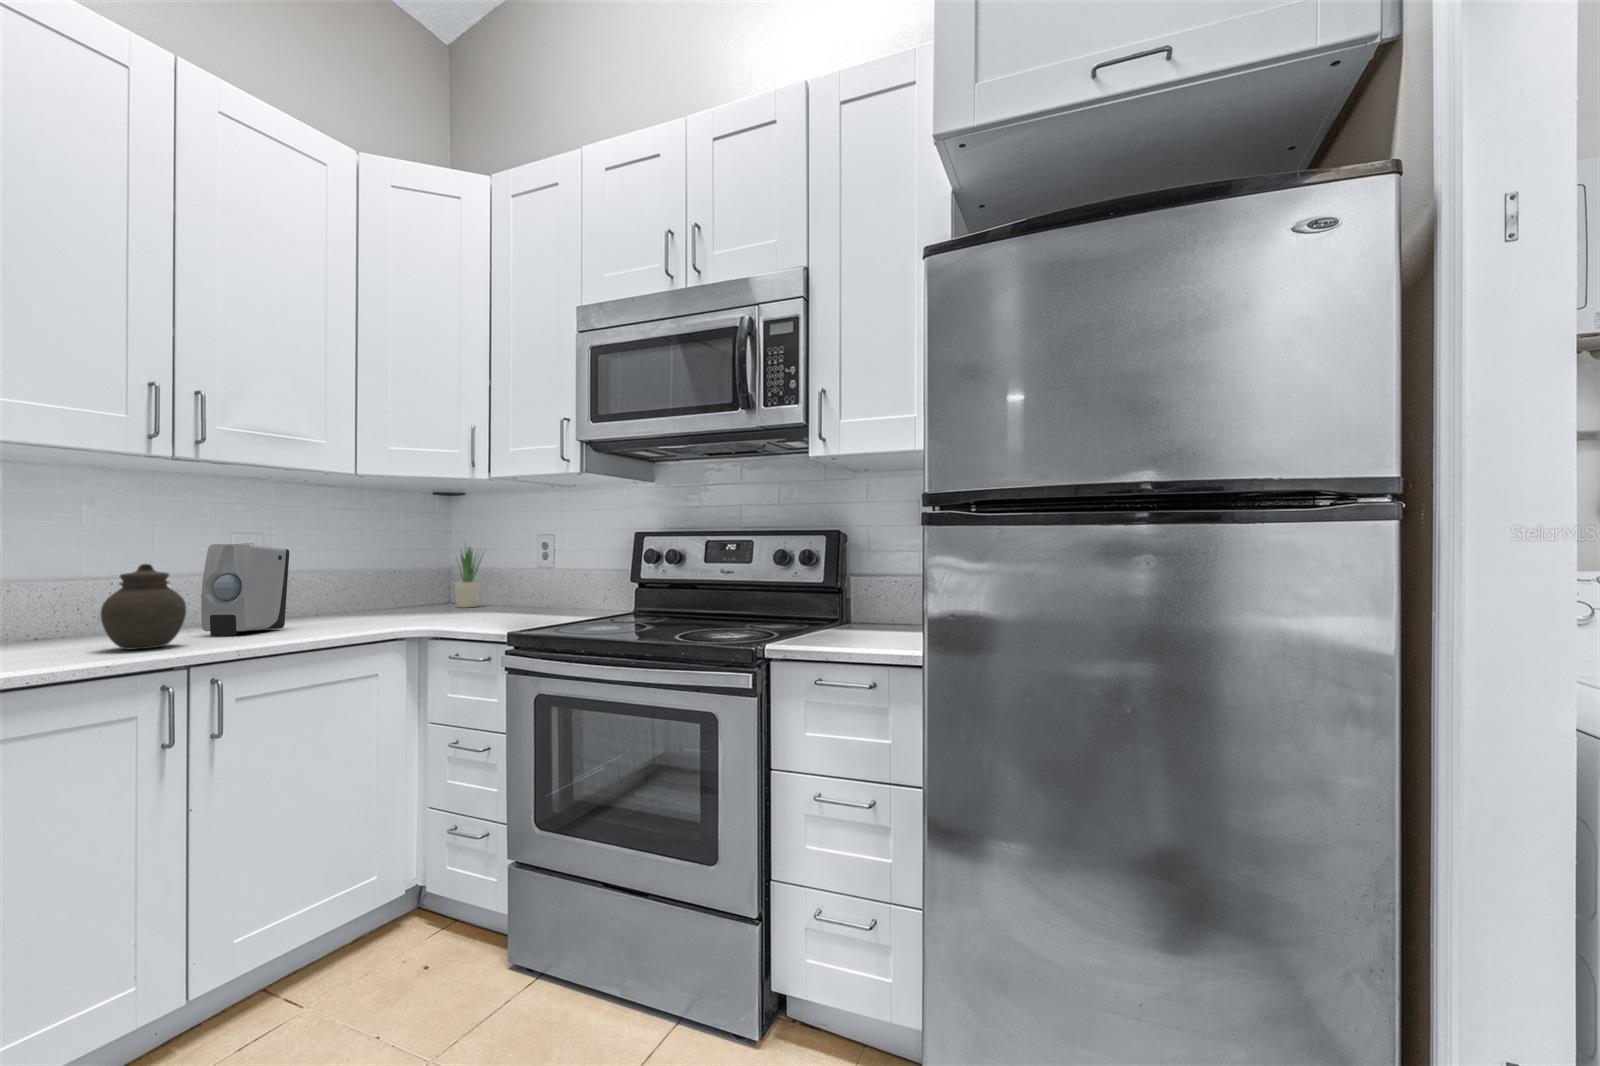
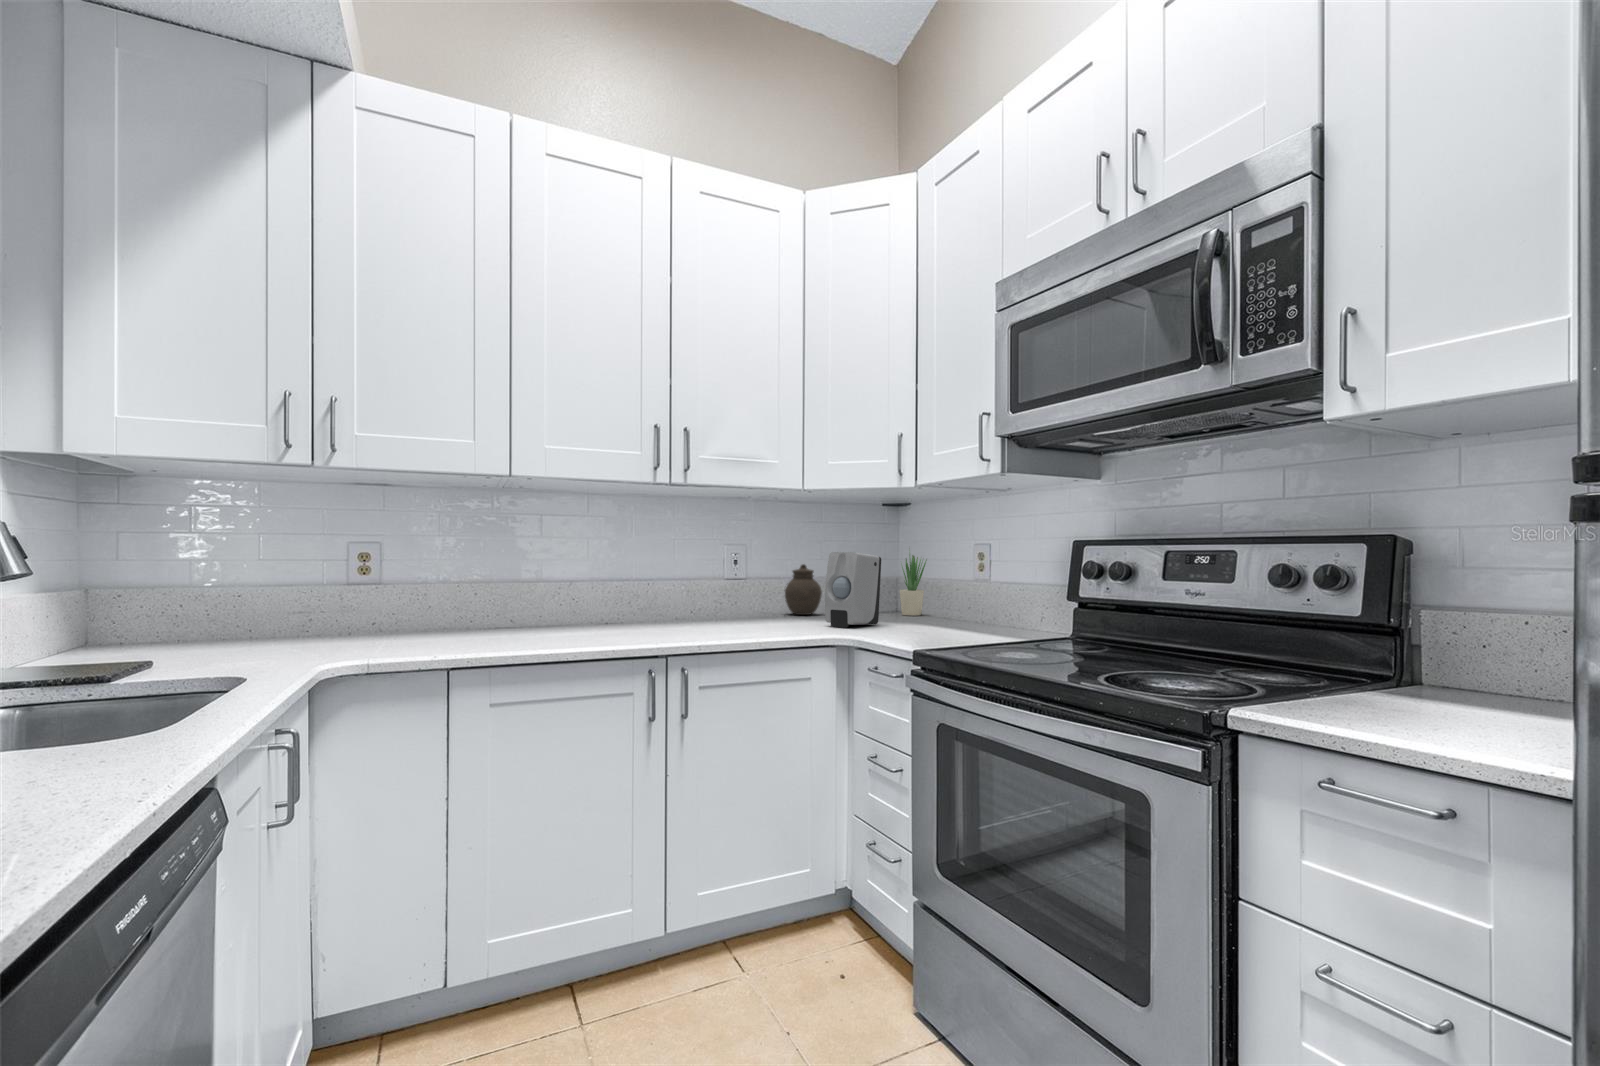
soap dispenser: present [201,544,289,636] -> present [825,552,881,628]
jar: present [101,564,186,650] -> present [785,564,822,615]

